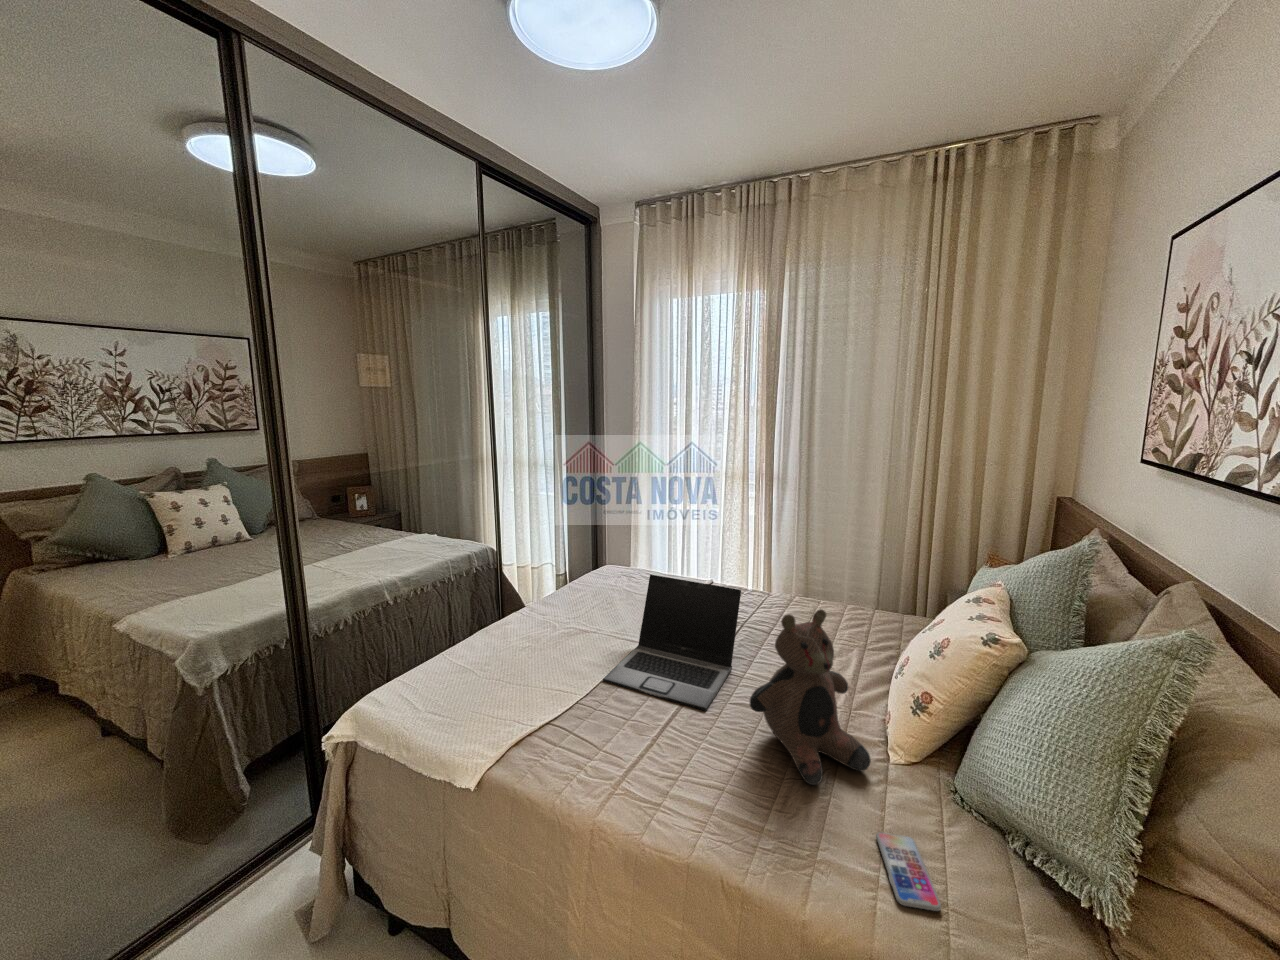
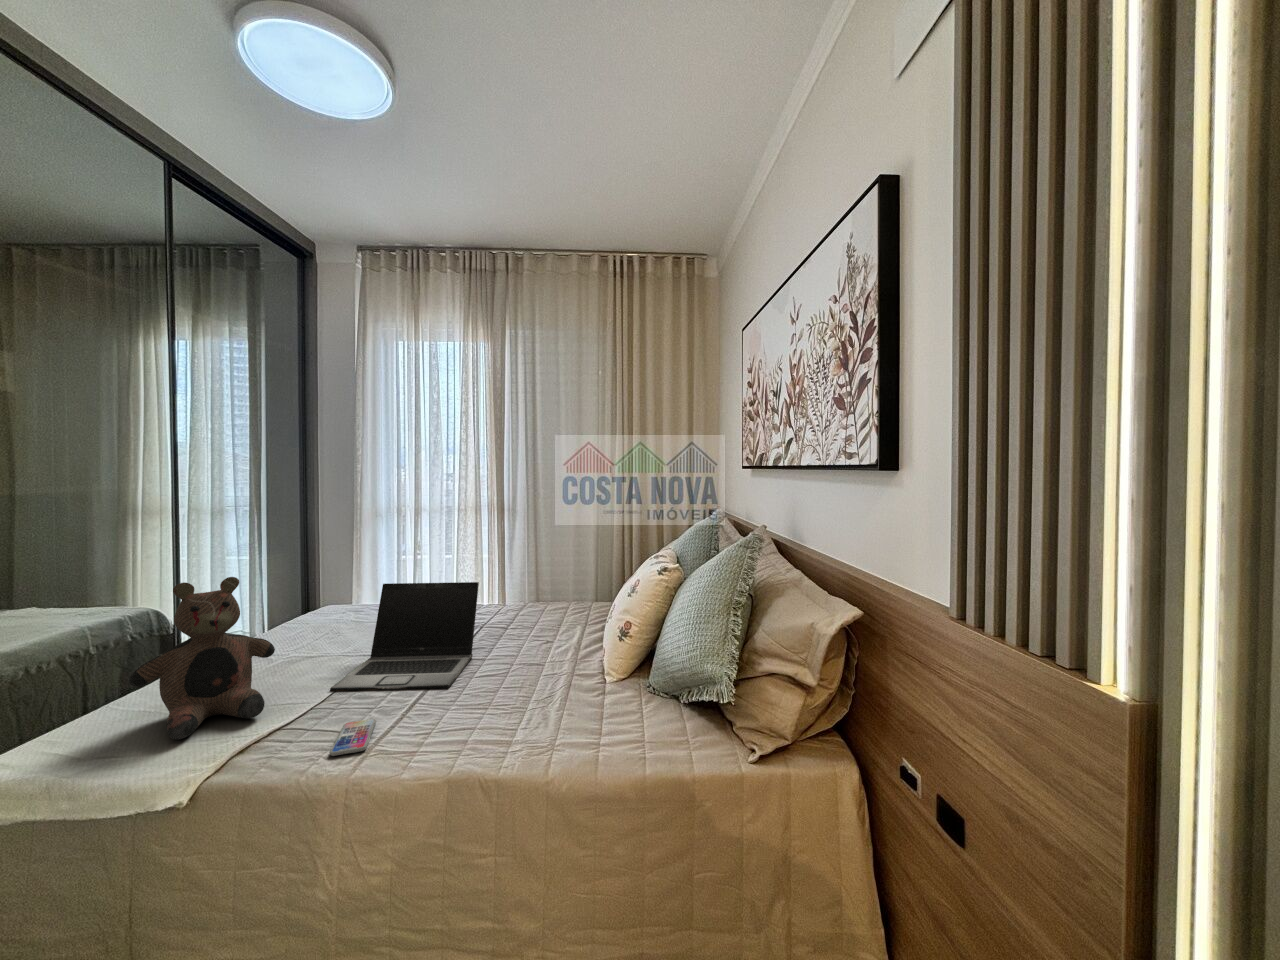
teddy bear: present [750,609,871,785] -> present [129,577,275,739]
smartphone: present [876,832,941,911] -> present [330,719,376,756]

